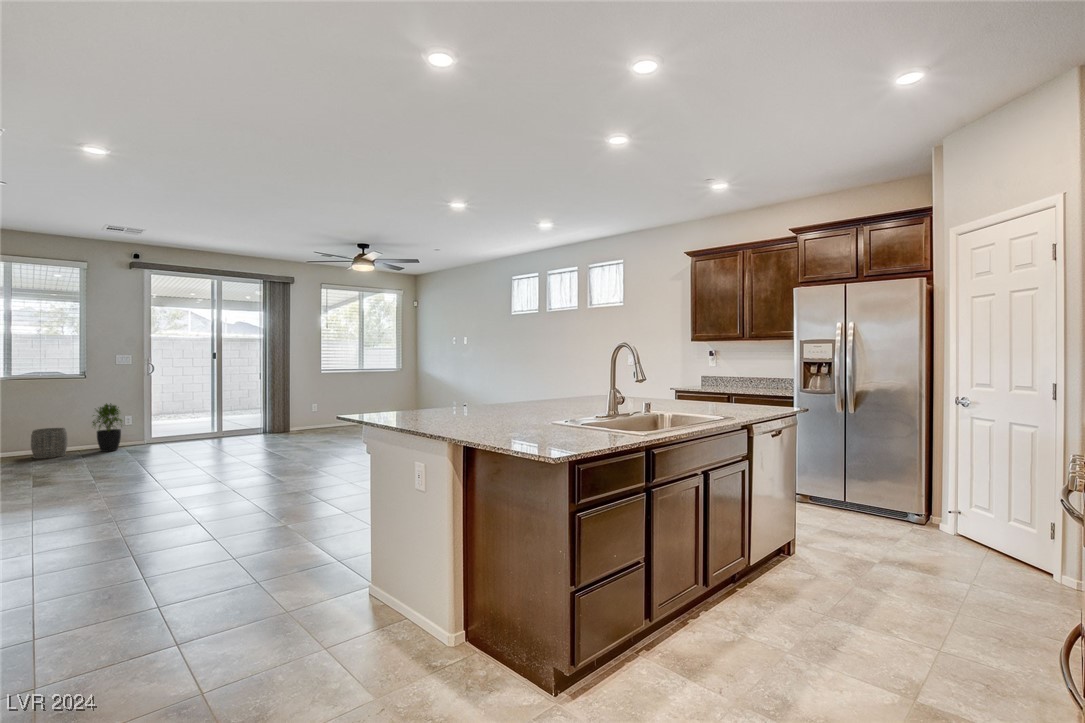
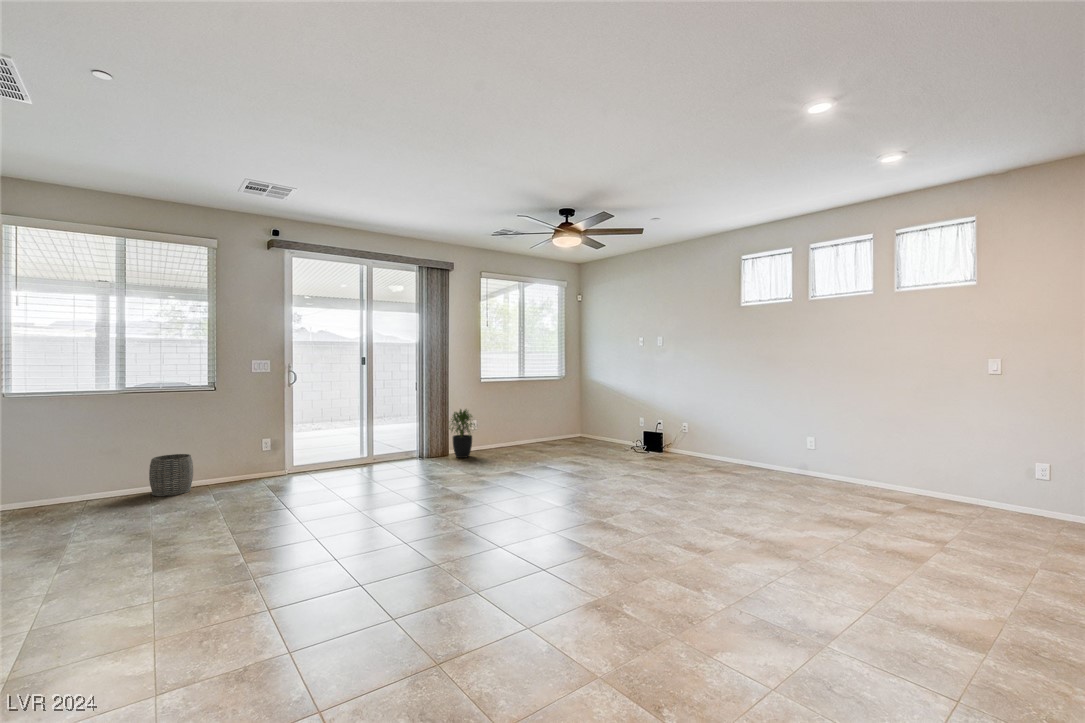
potted plant: present [93,403,122,452] -> present [449,409,475,458]

